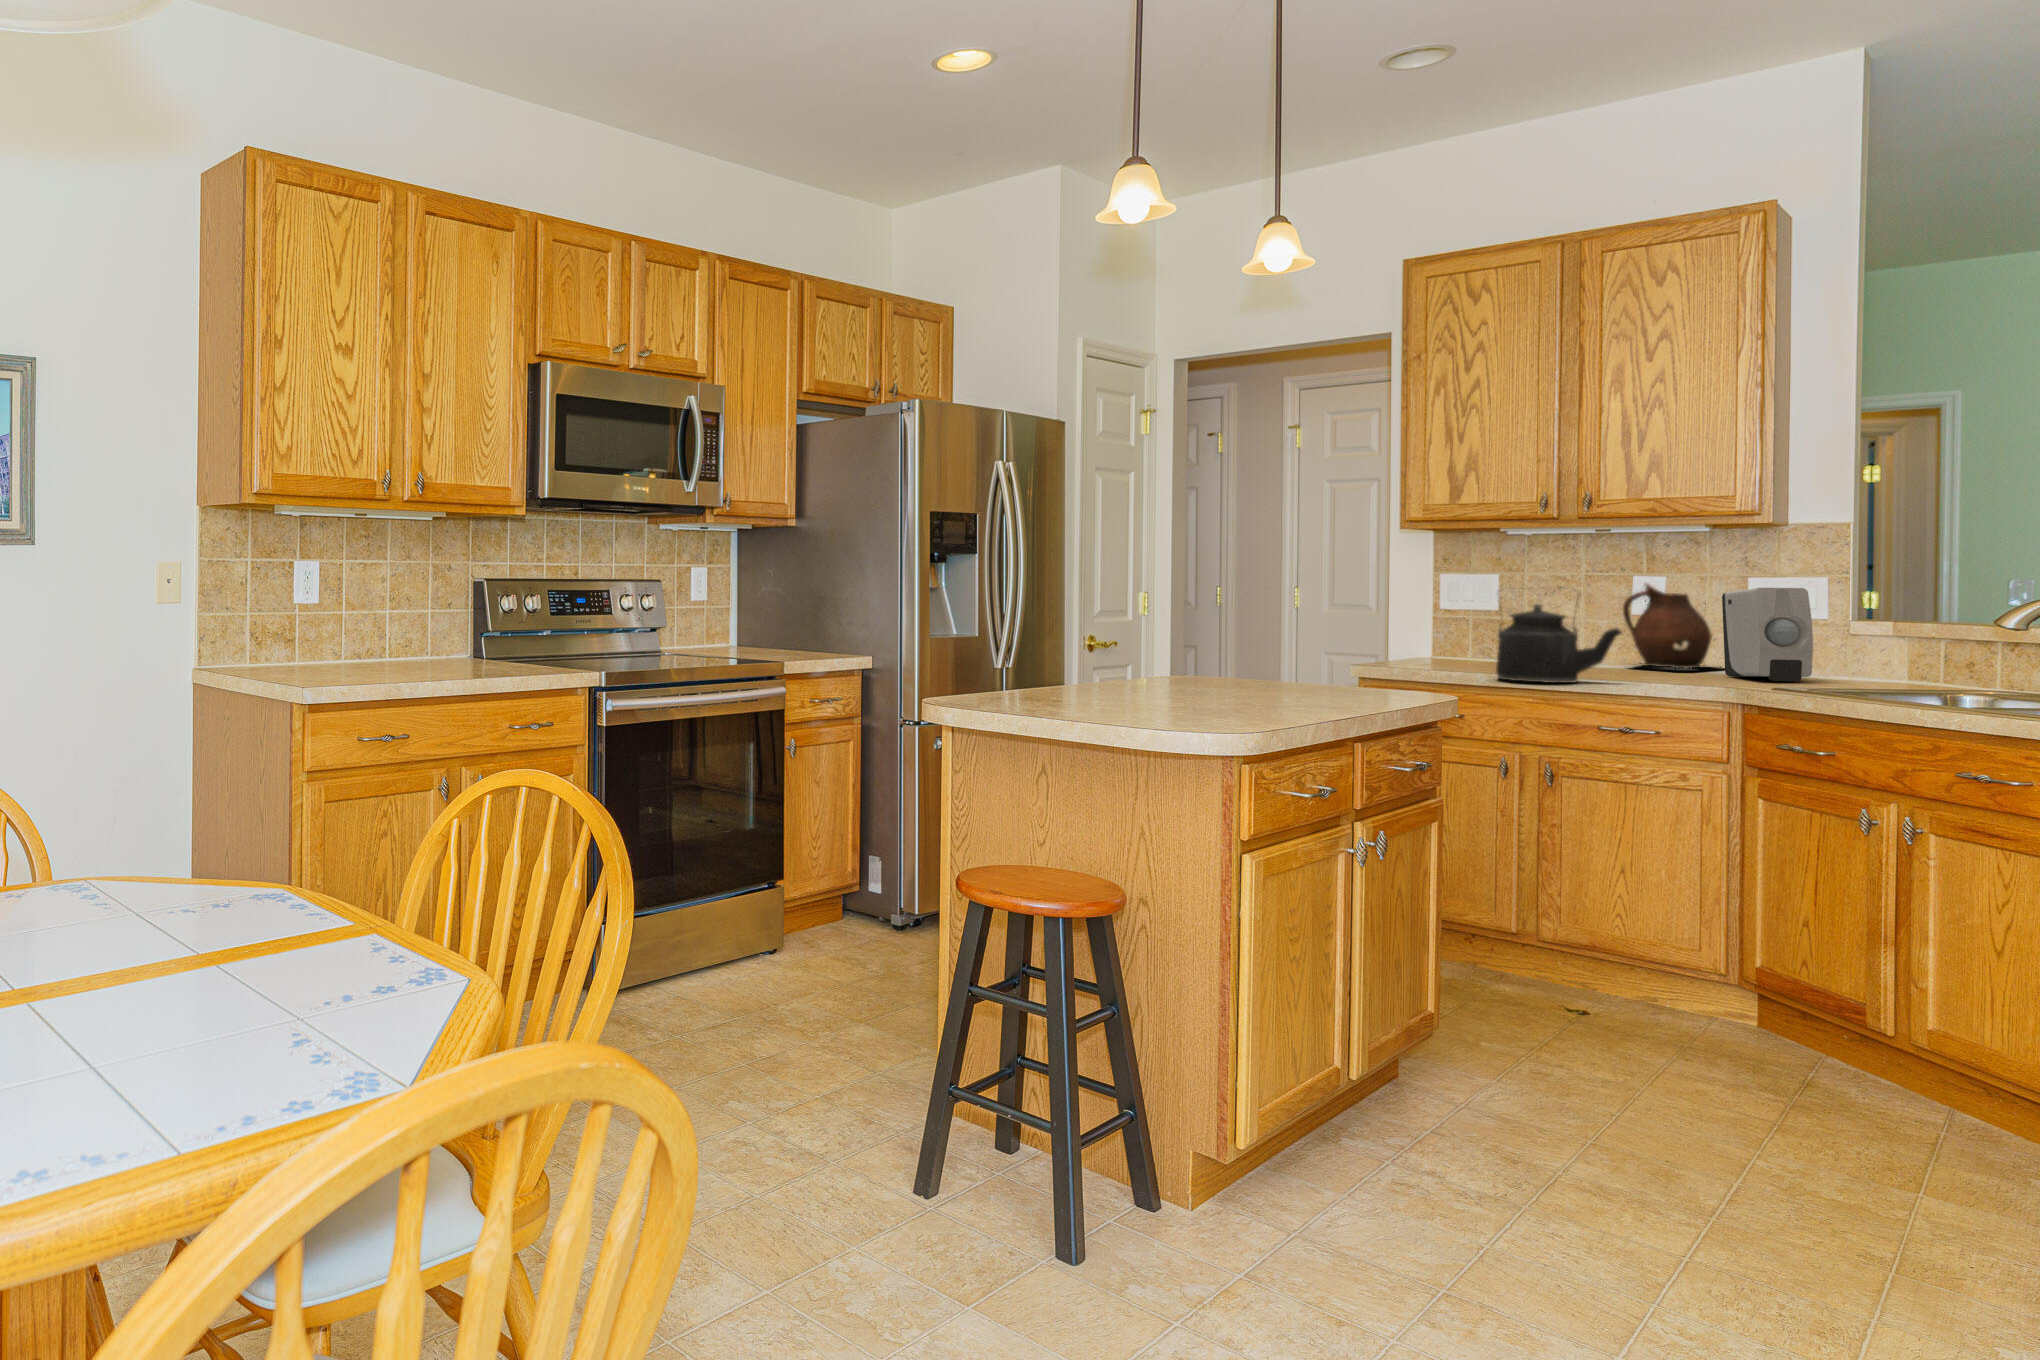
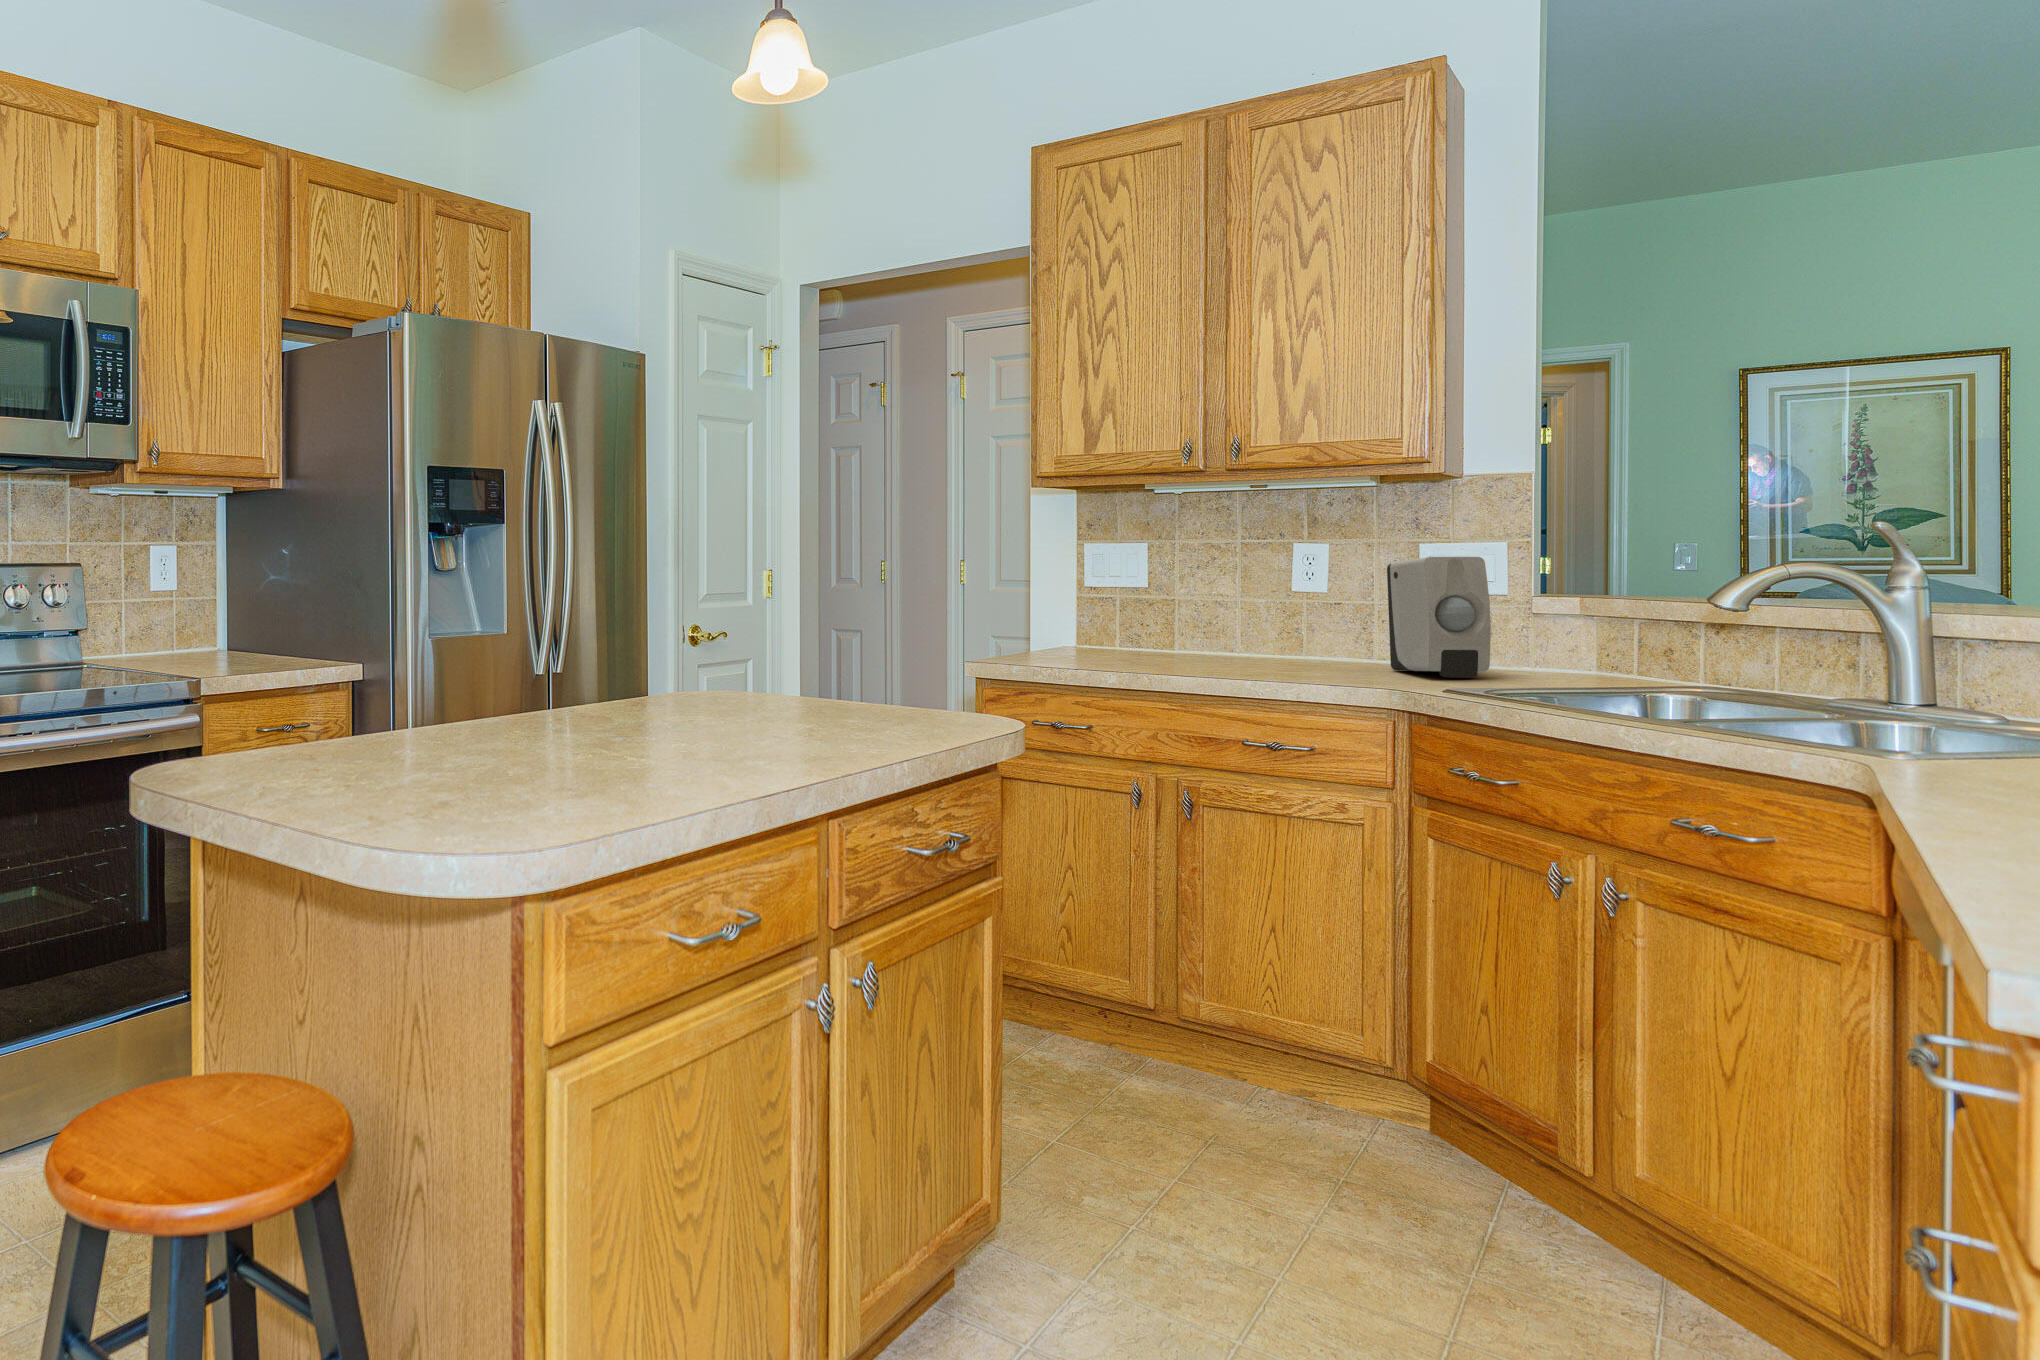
ceramic pitcher: present [1623,584,1712,669] -> none [1278,552,1398,661]
kettle: present [1496,591,1622,683] -> none [1123,560,1270,685]

